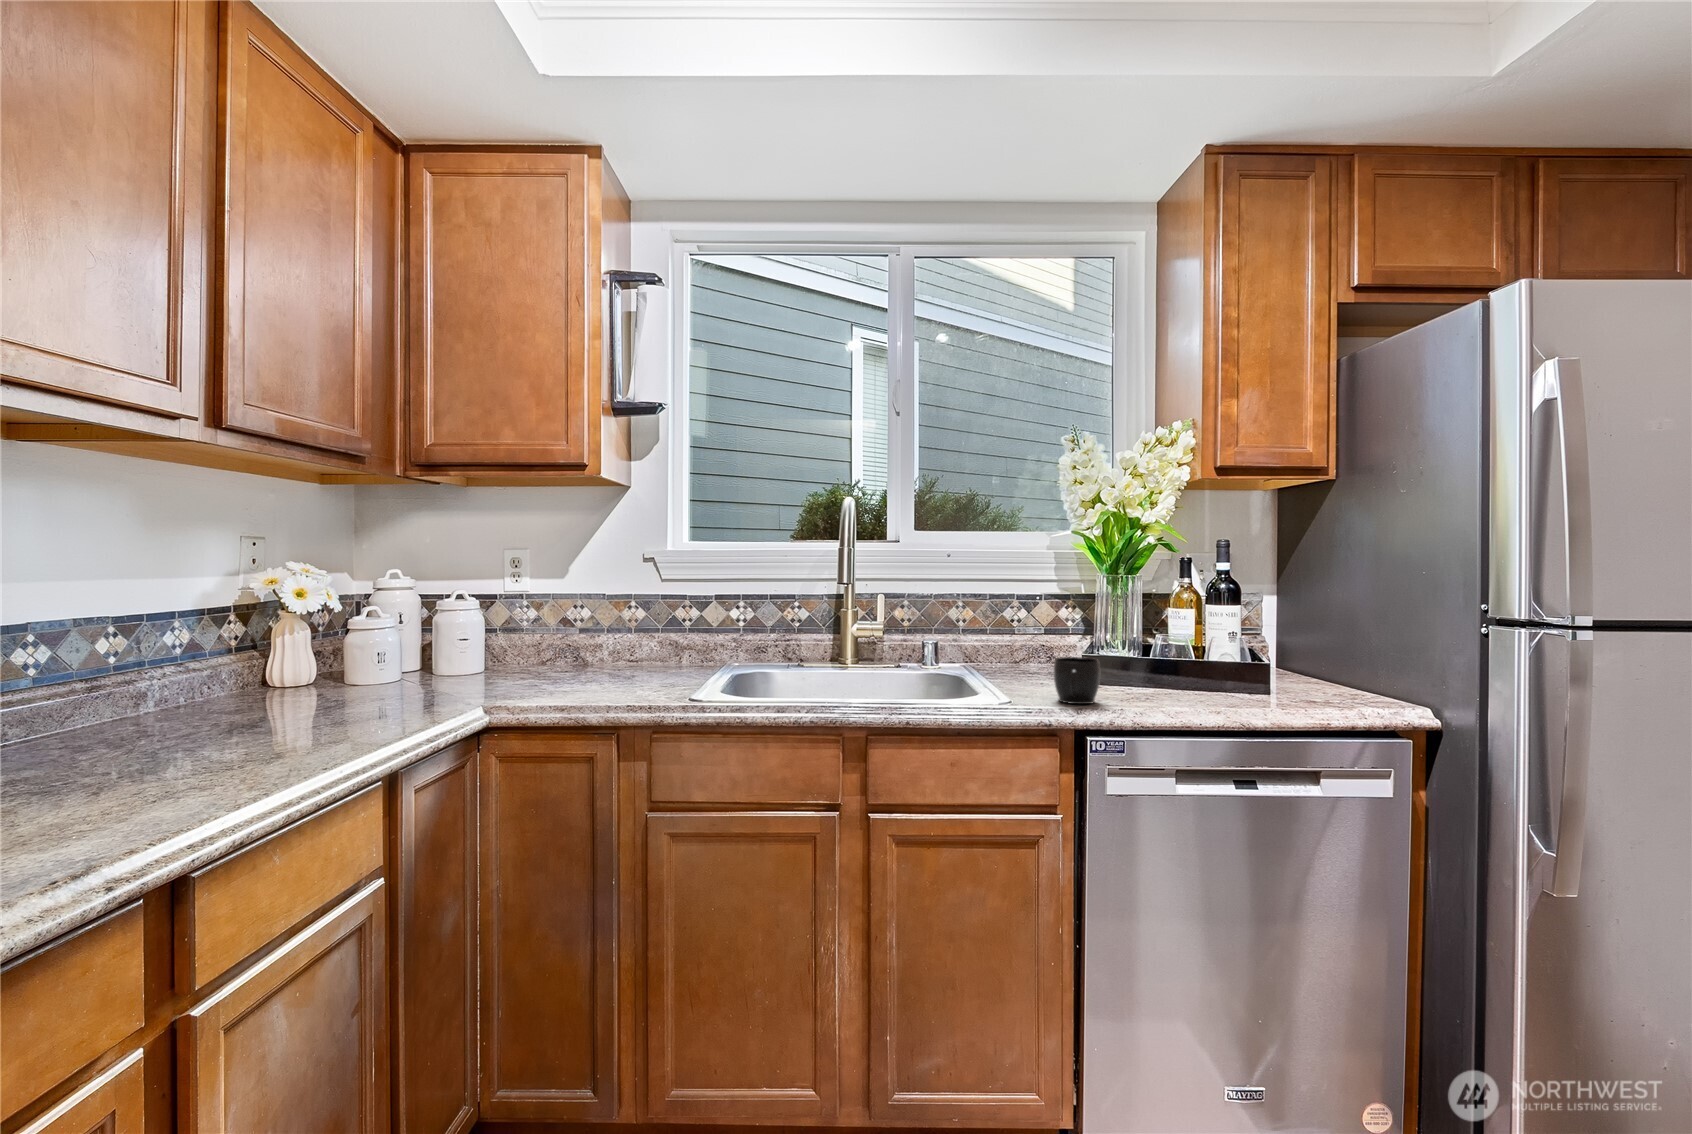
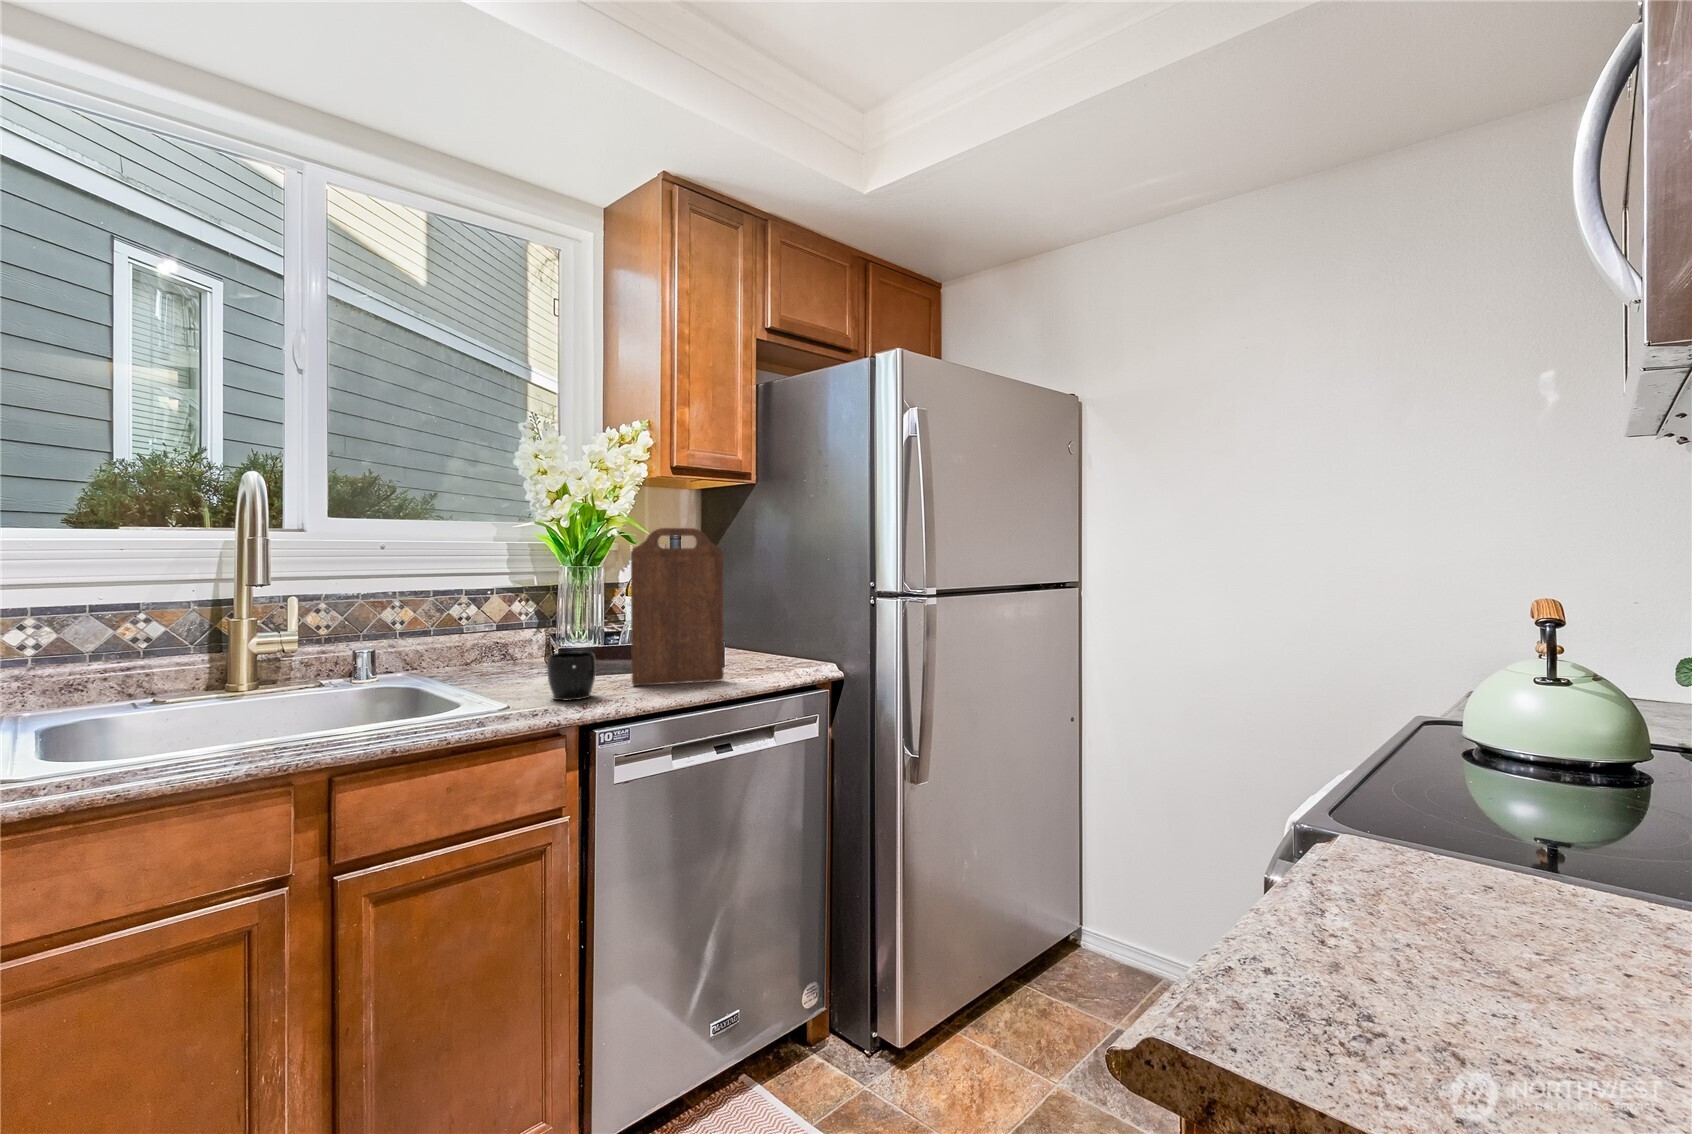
cutting board: none [1145,533,1253,707] -> present [631,528,724,685]

